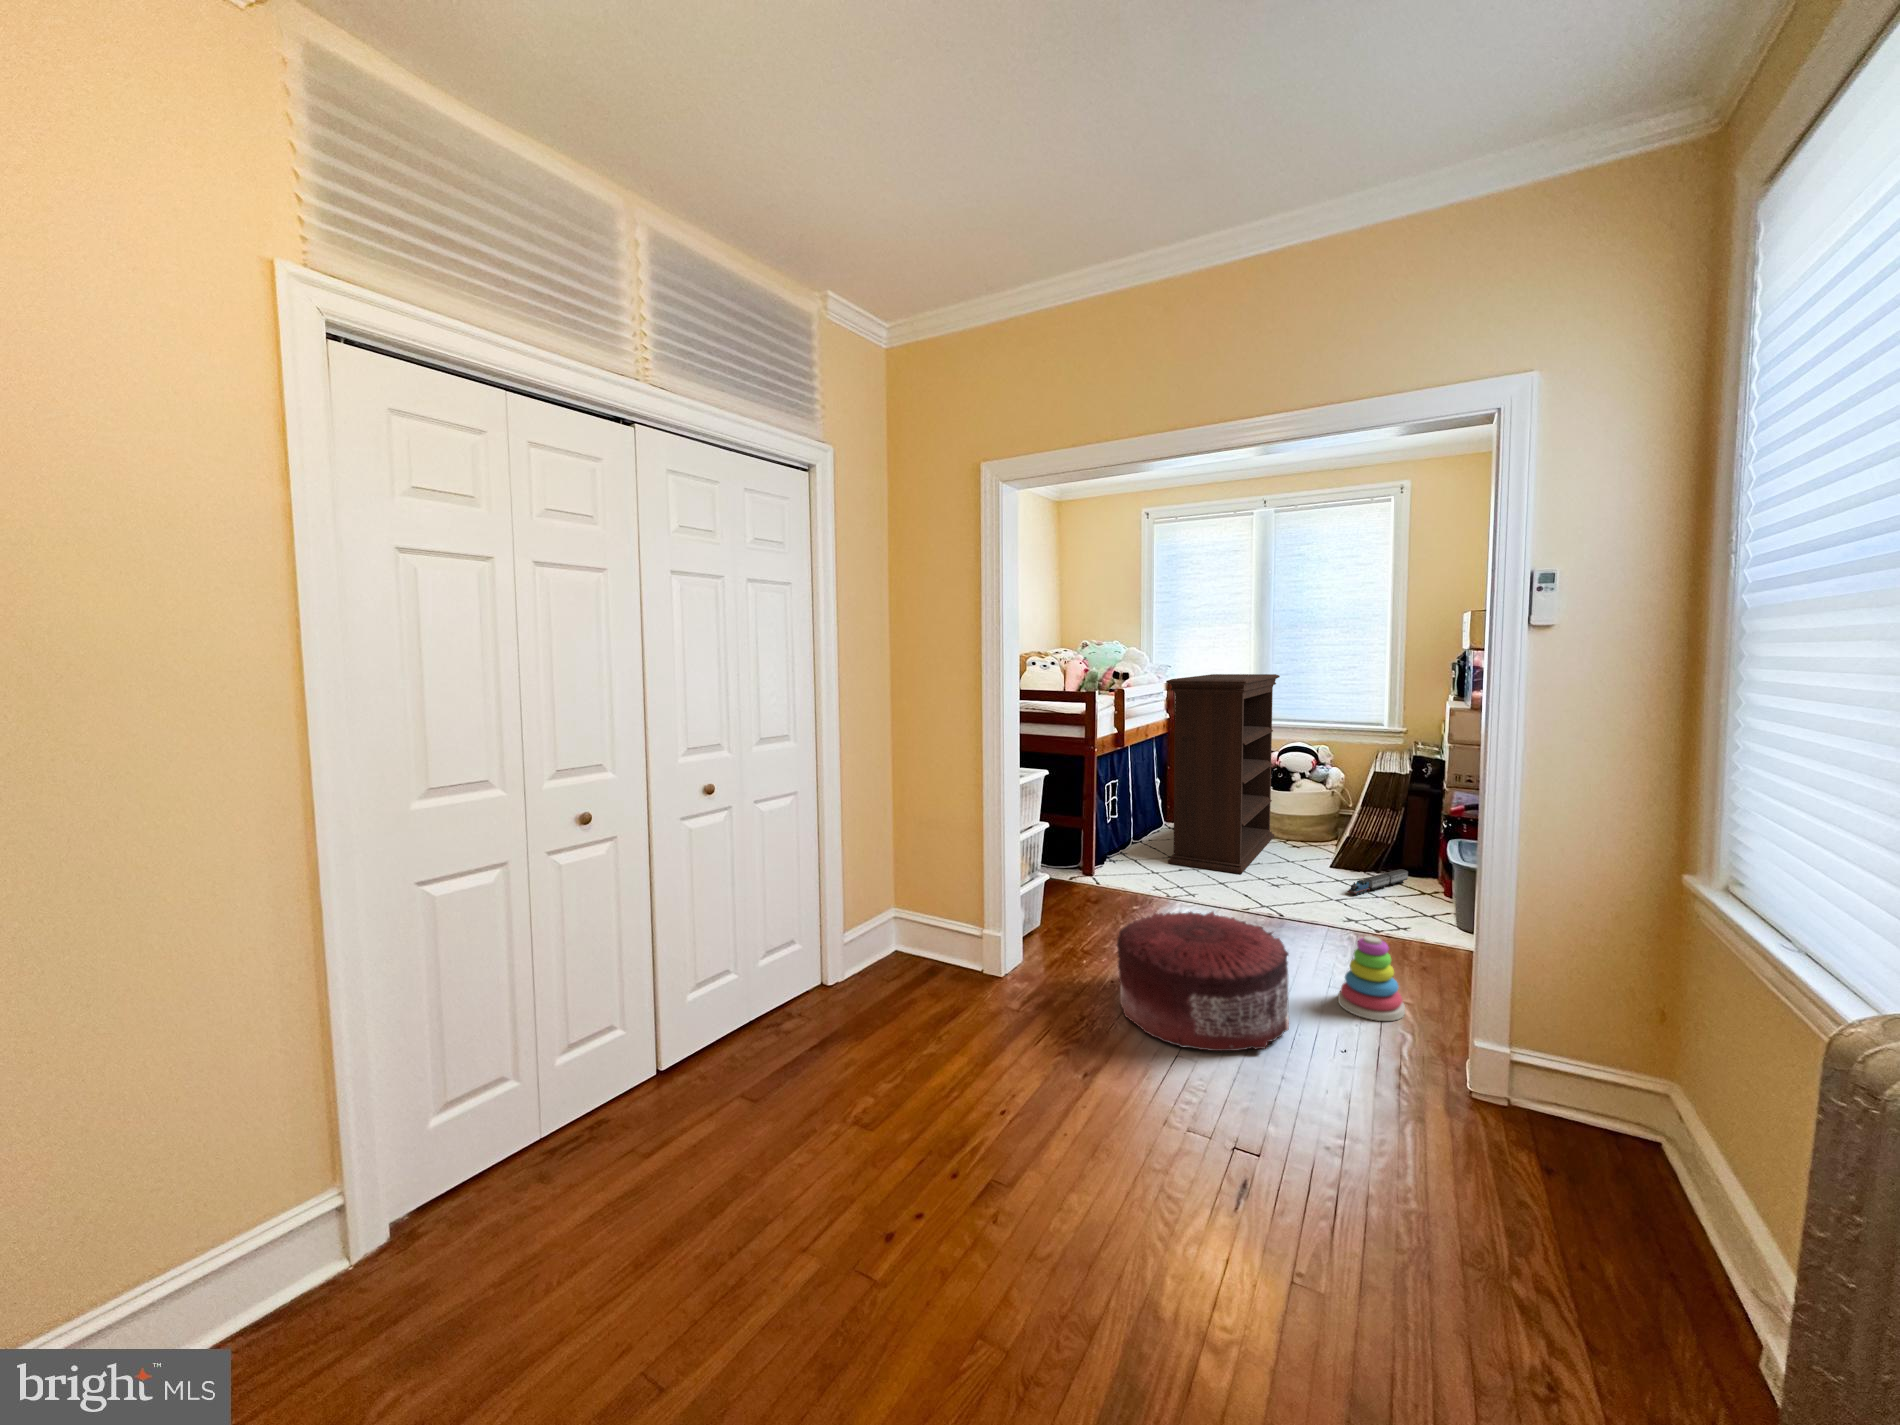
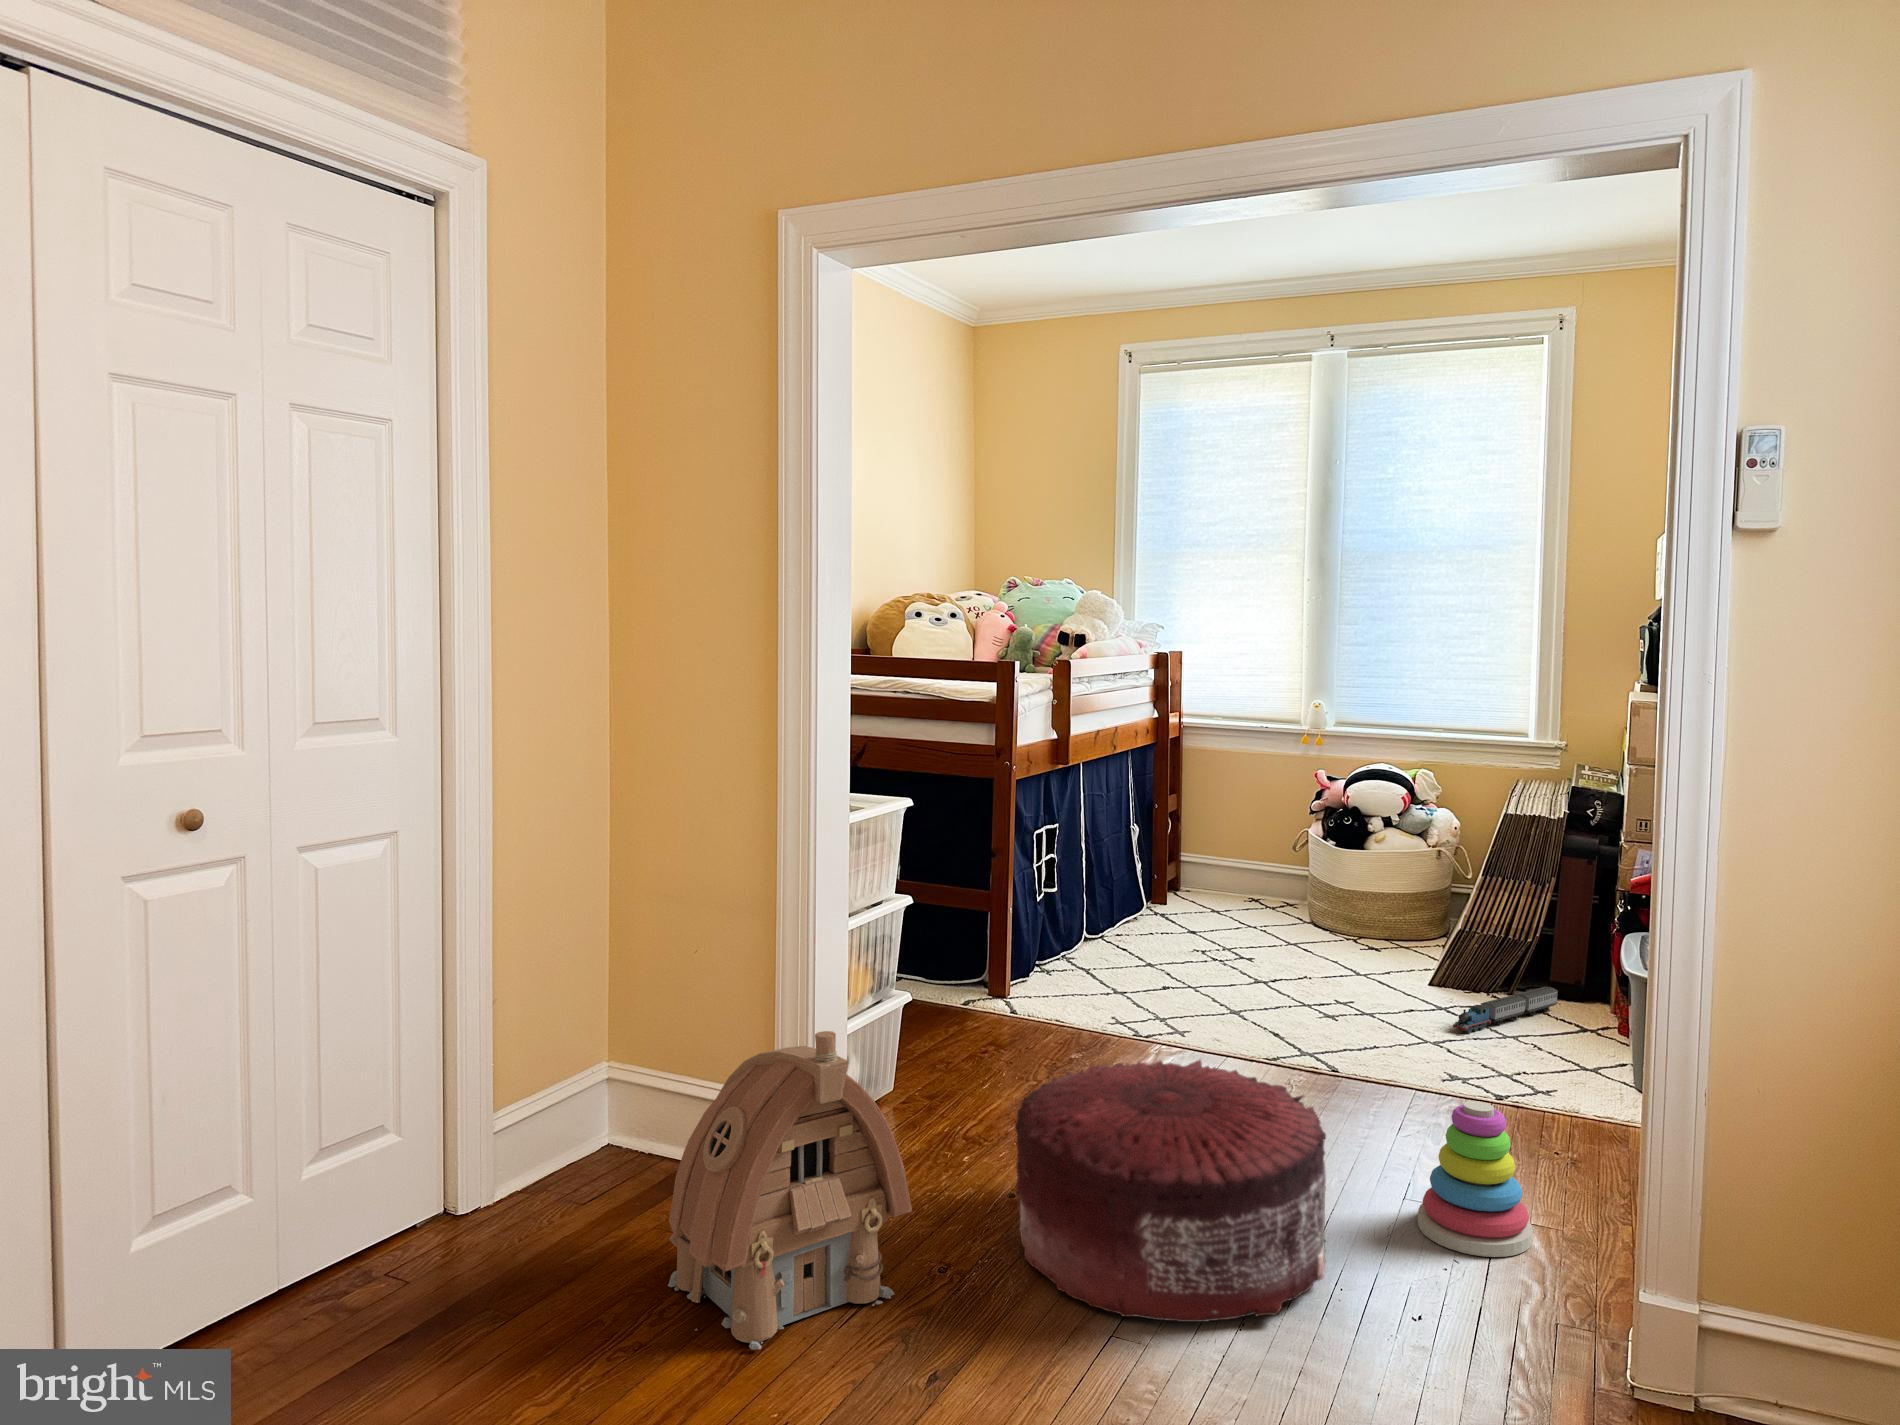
bookshelf: present [1166,674,1280,874] -> none [1145,639,1351,996]
toy house: none [941,897,1067,1058] -> present [668,1031,912,1350]

